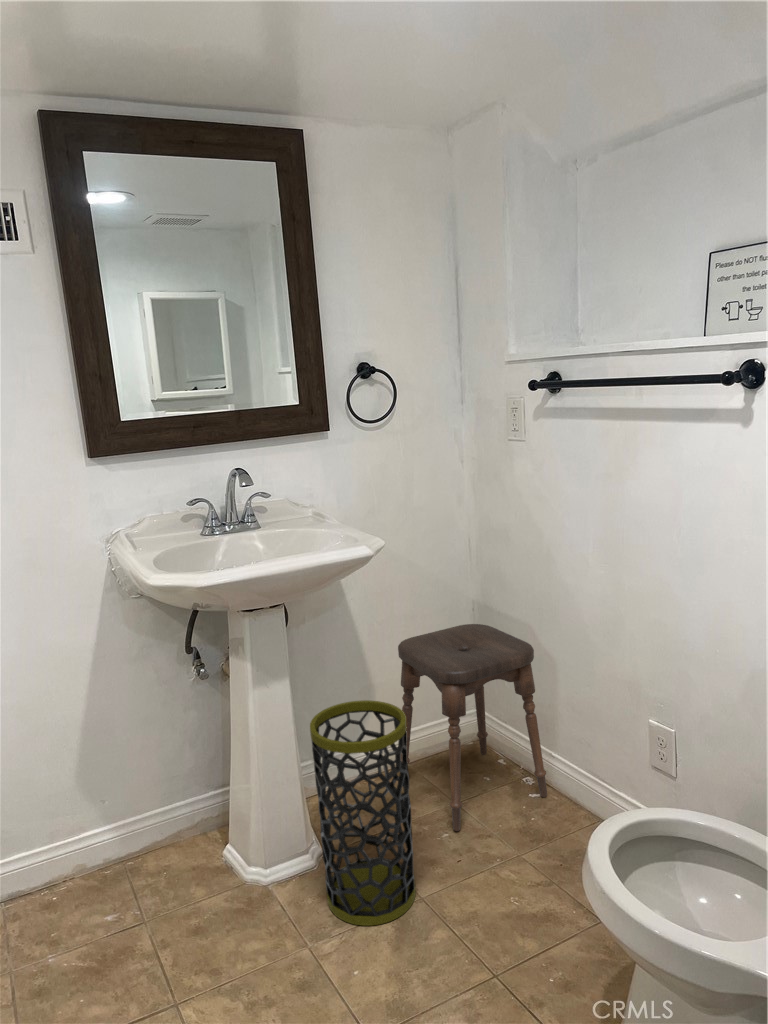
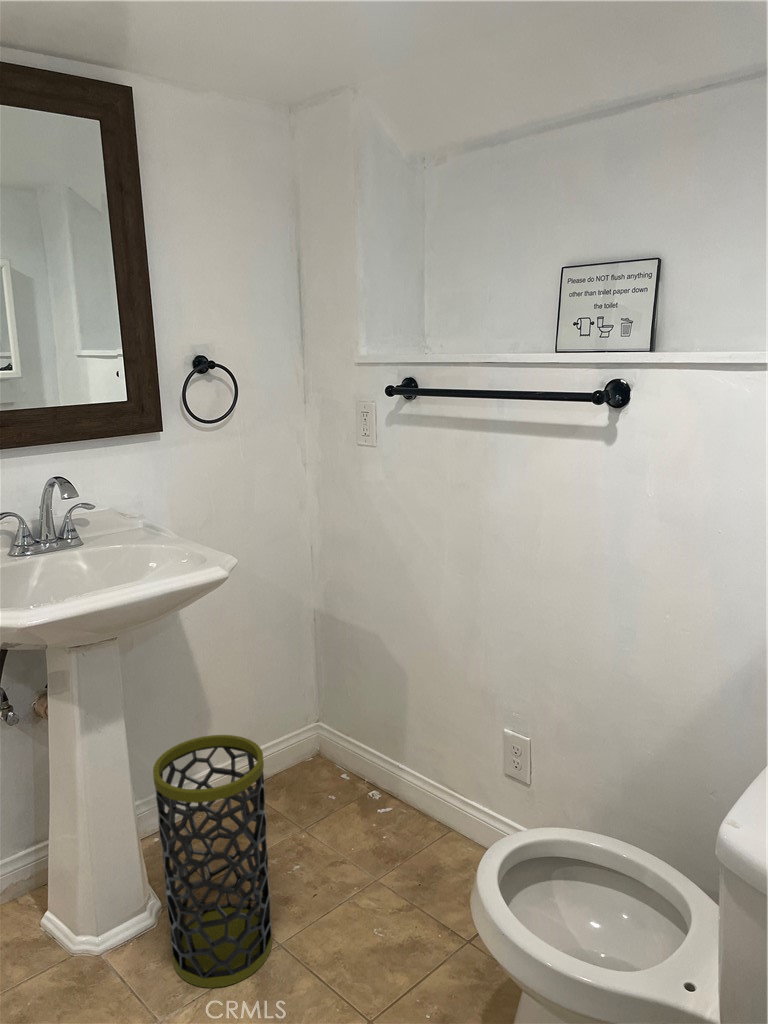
stool: present [398,624,547,831] -> none [240,636,396,860]

